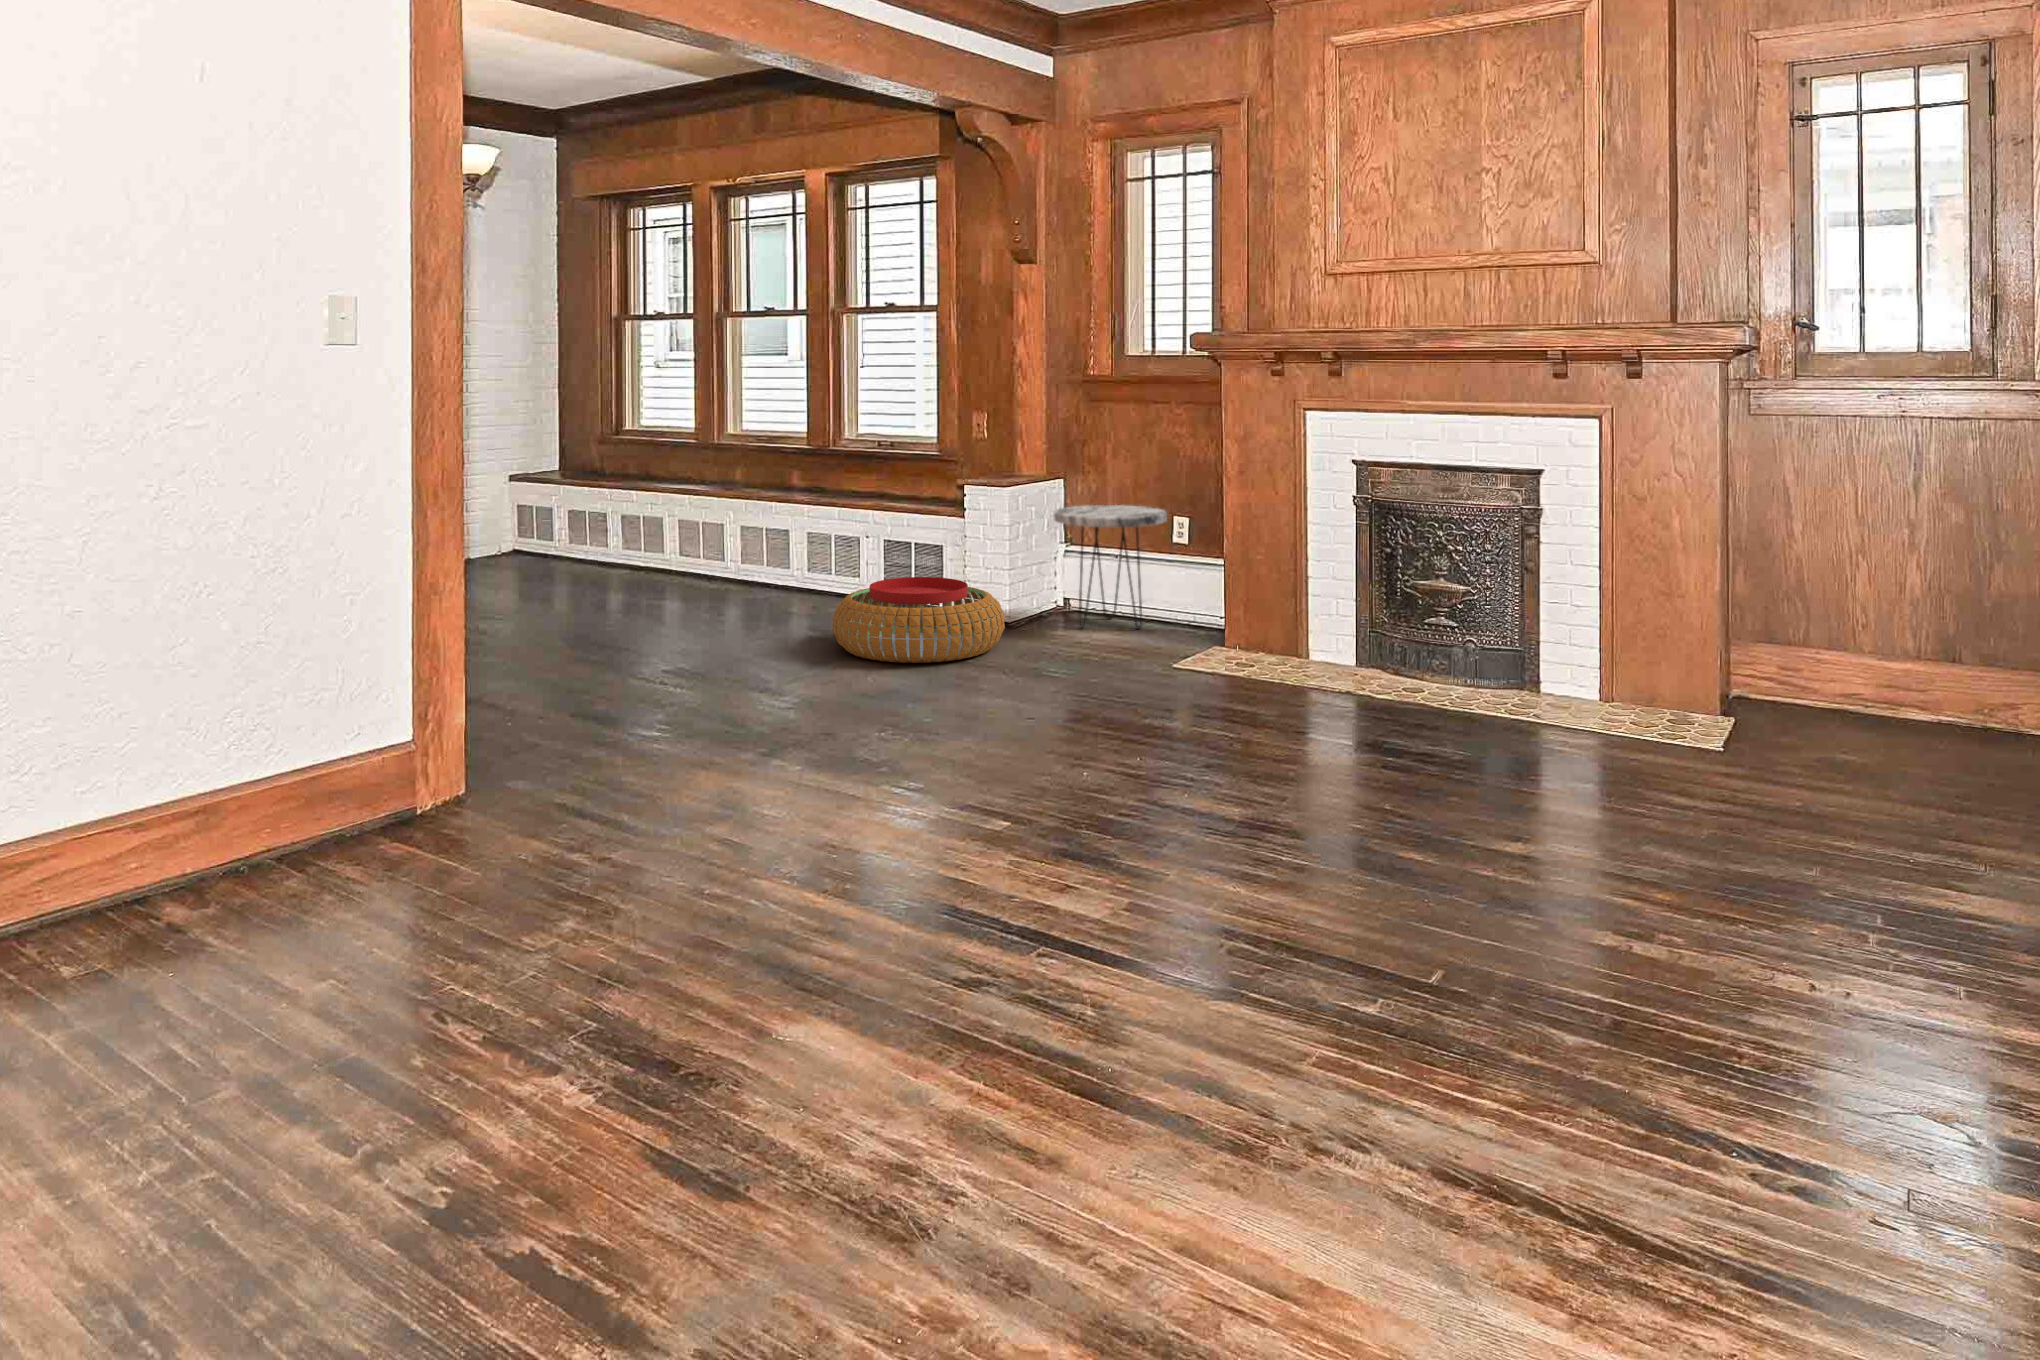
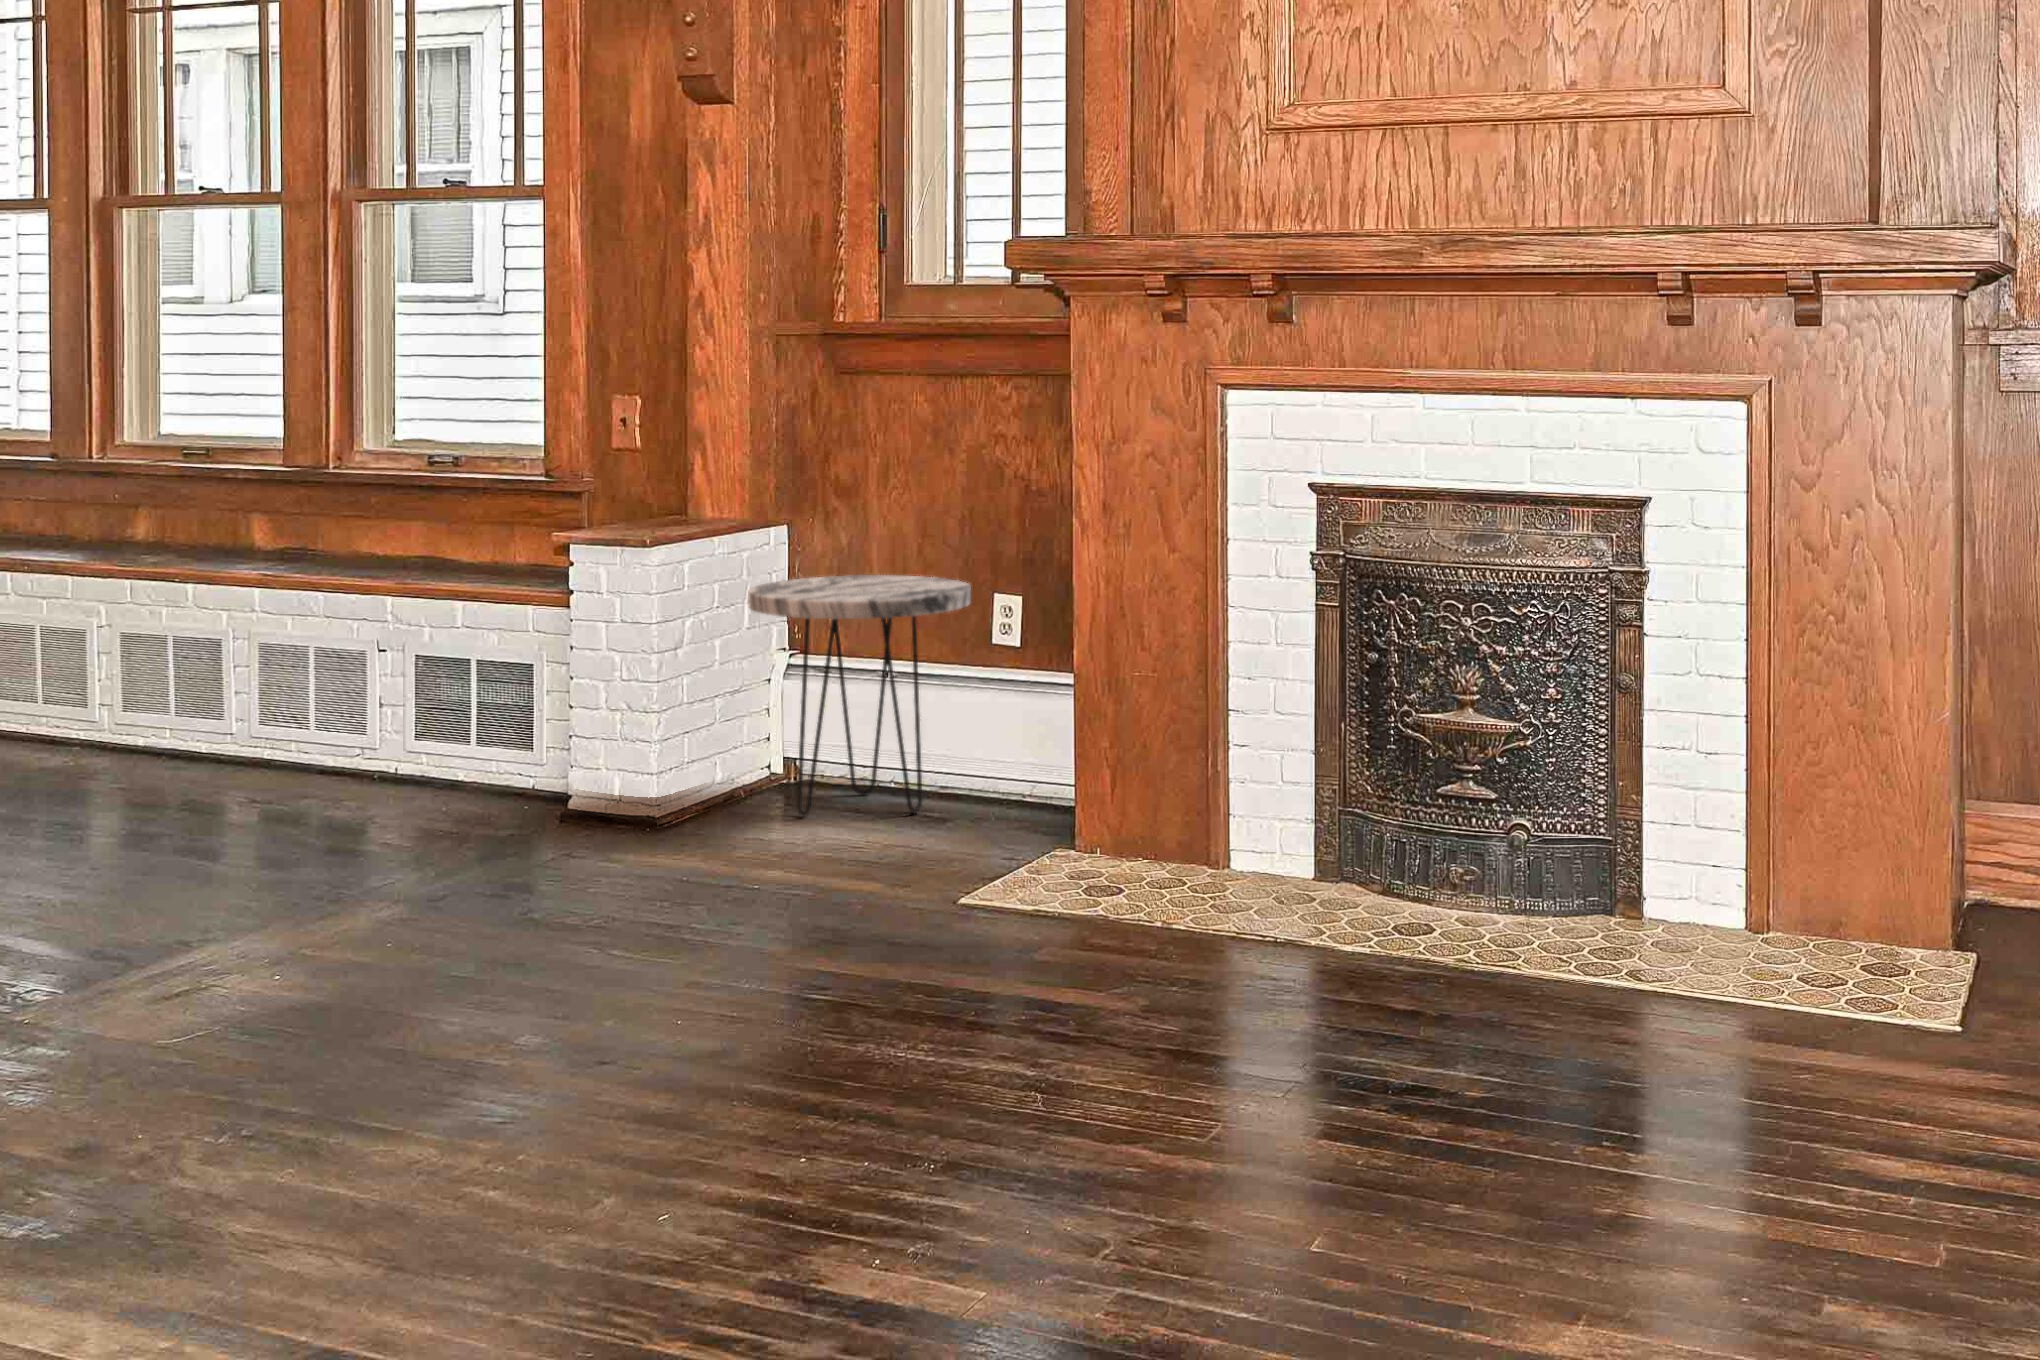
pouf: present [832,577,1005,663] -> none [257,729,633,910]

